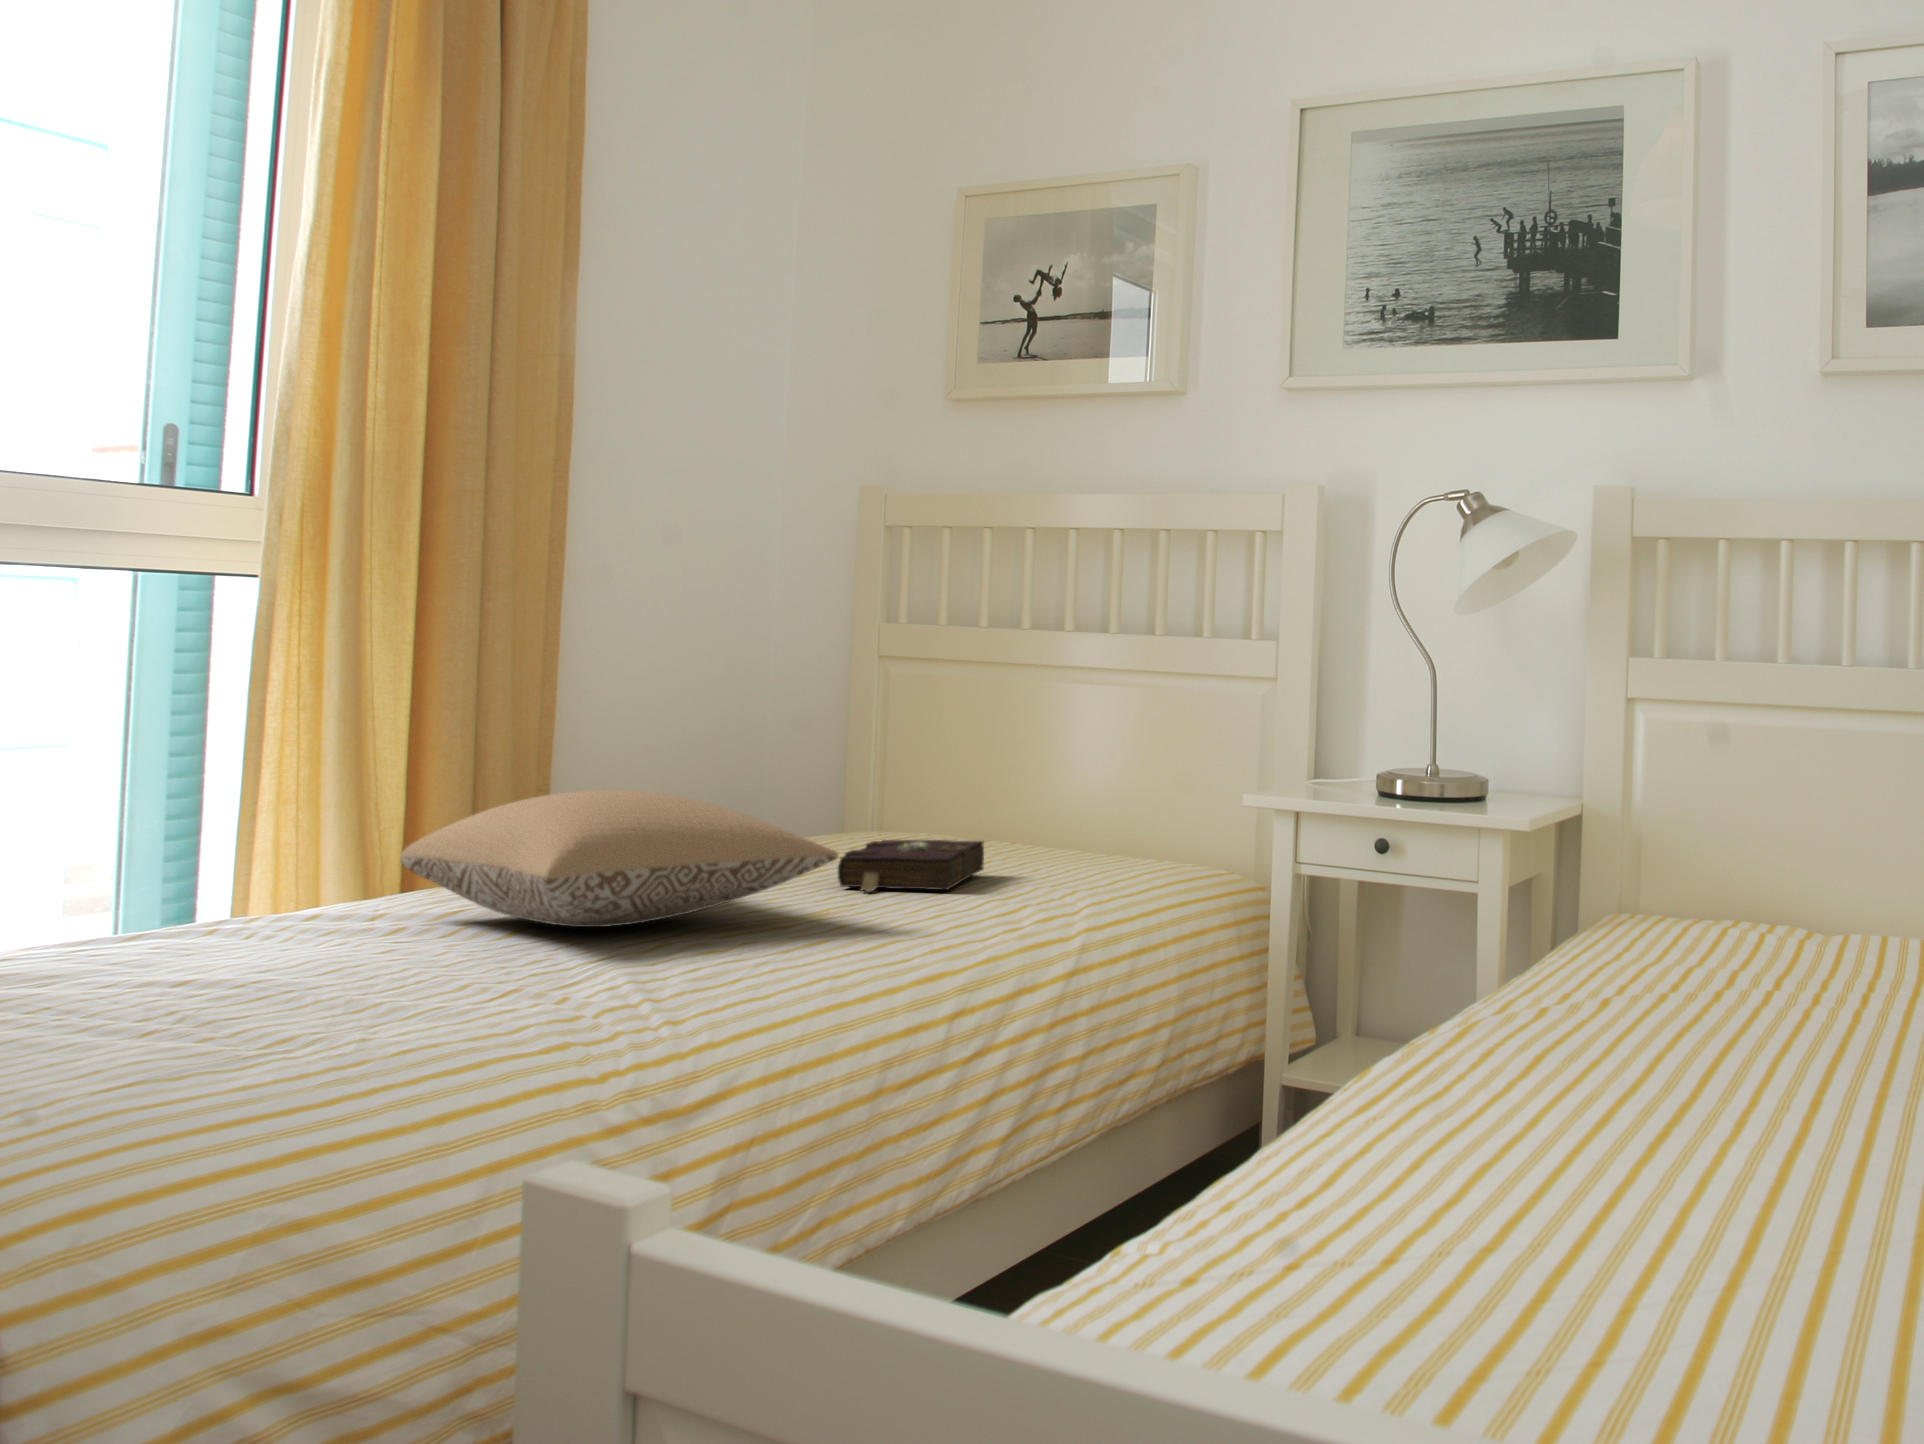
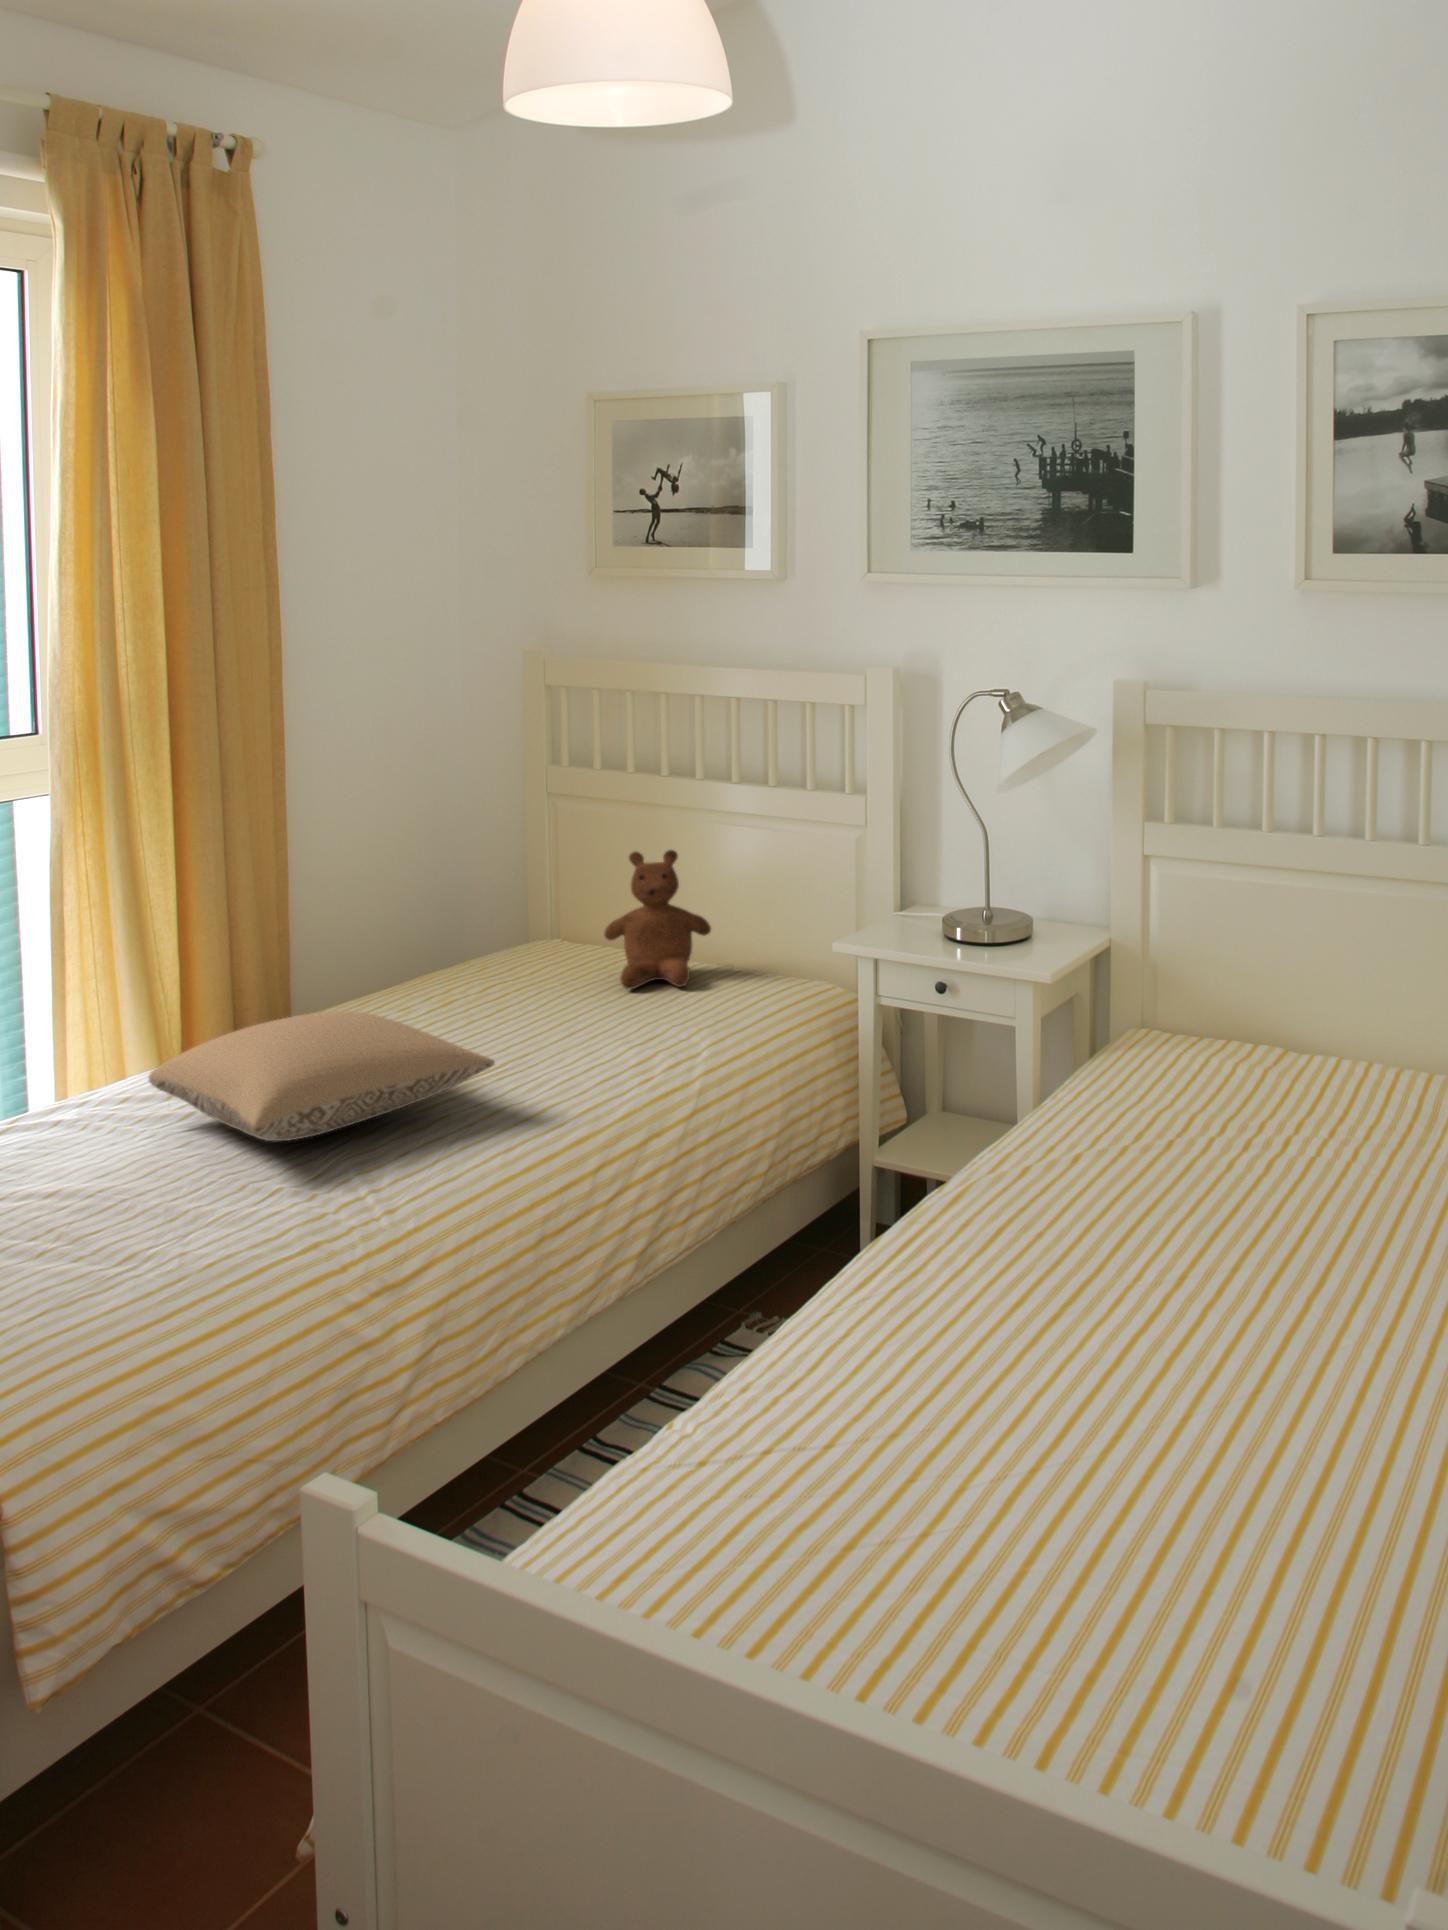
teddy bear: none [947,699,1079,863] -> present [604,850,711,989]
book: present [838,840,984,891] -> none [509,984,631,1051]

